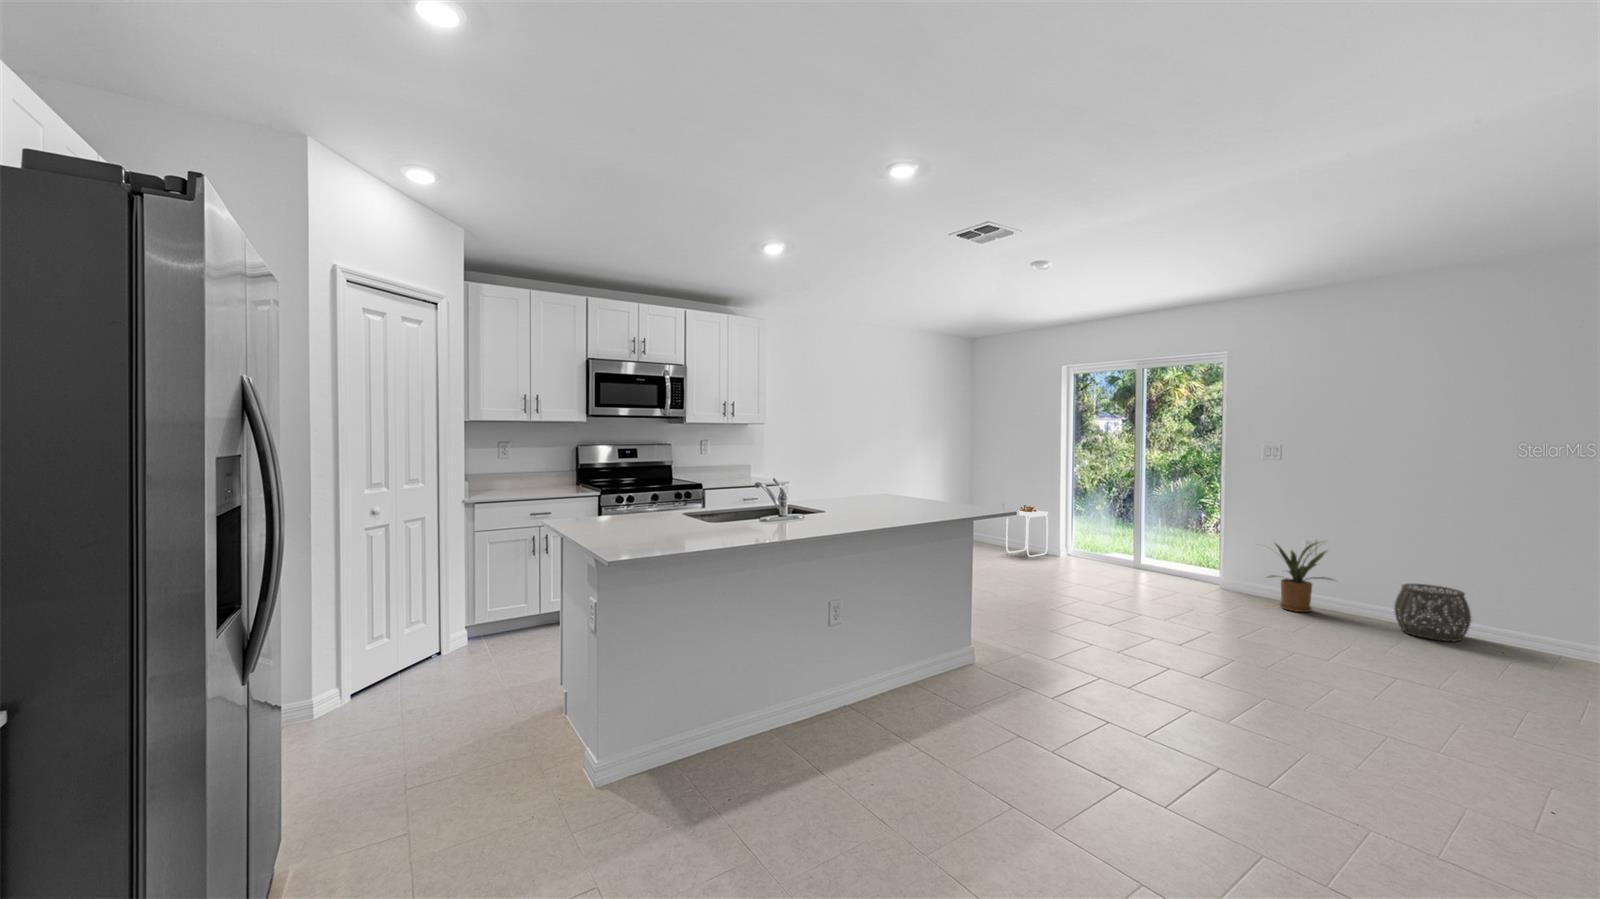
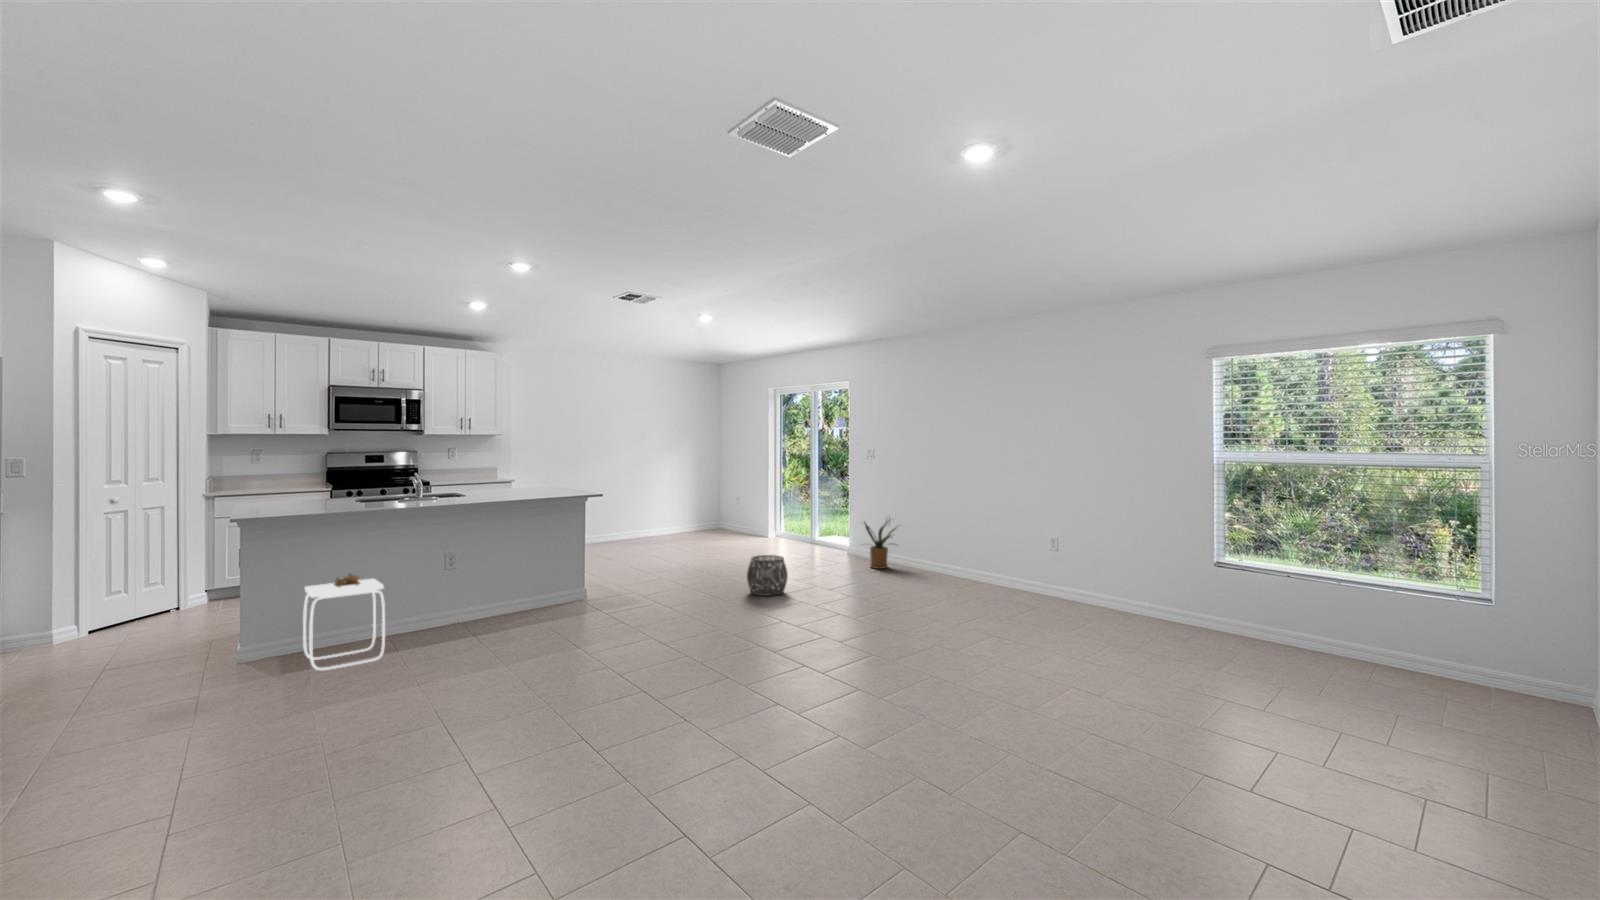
side table: present [1006,505,1048,557] -> present [303,574,385,670]
woven basket: present [1394,584,1471,642] -> present [747,555,788,596]

